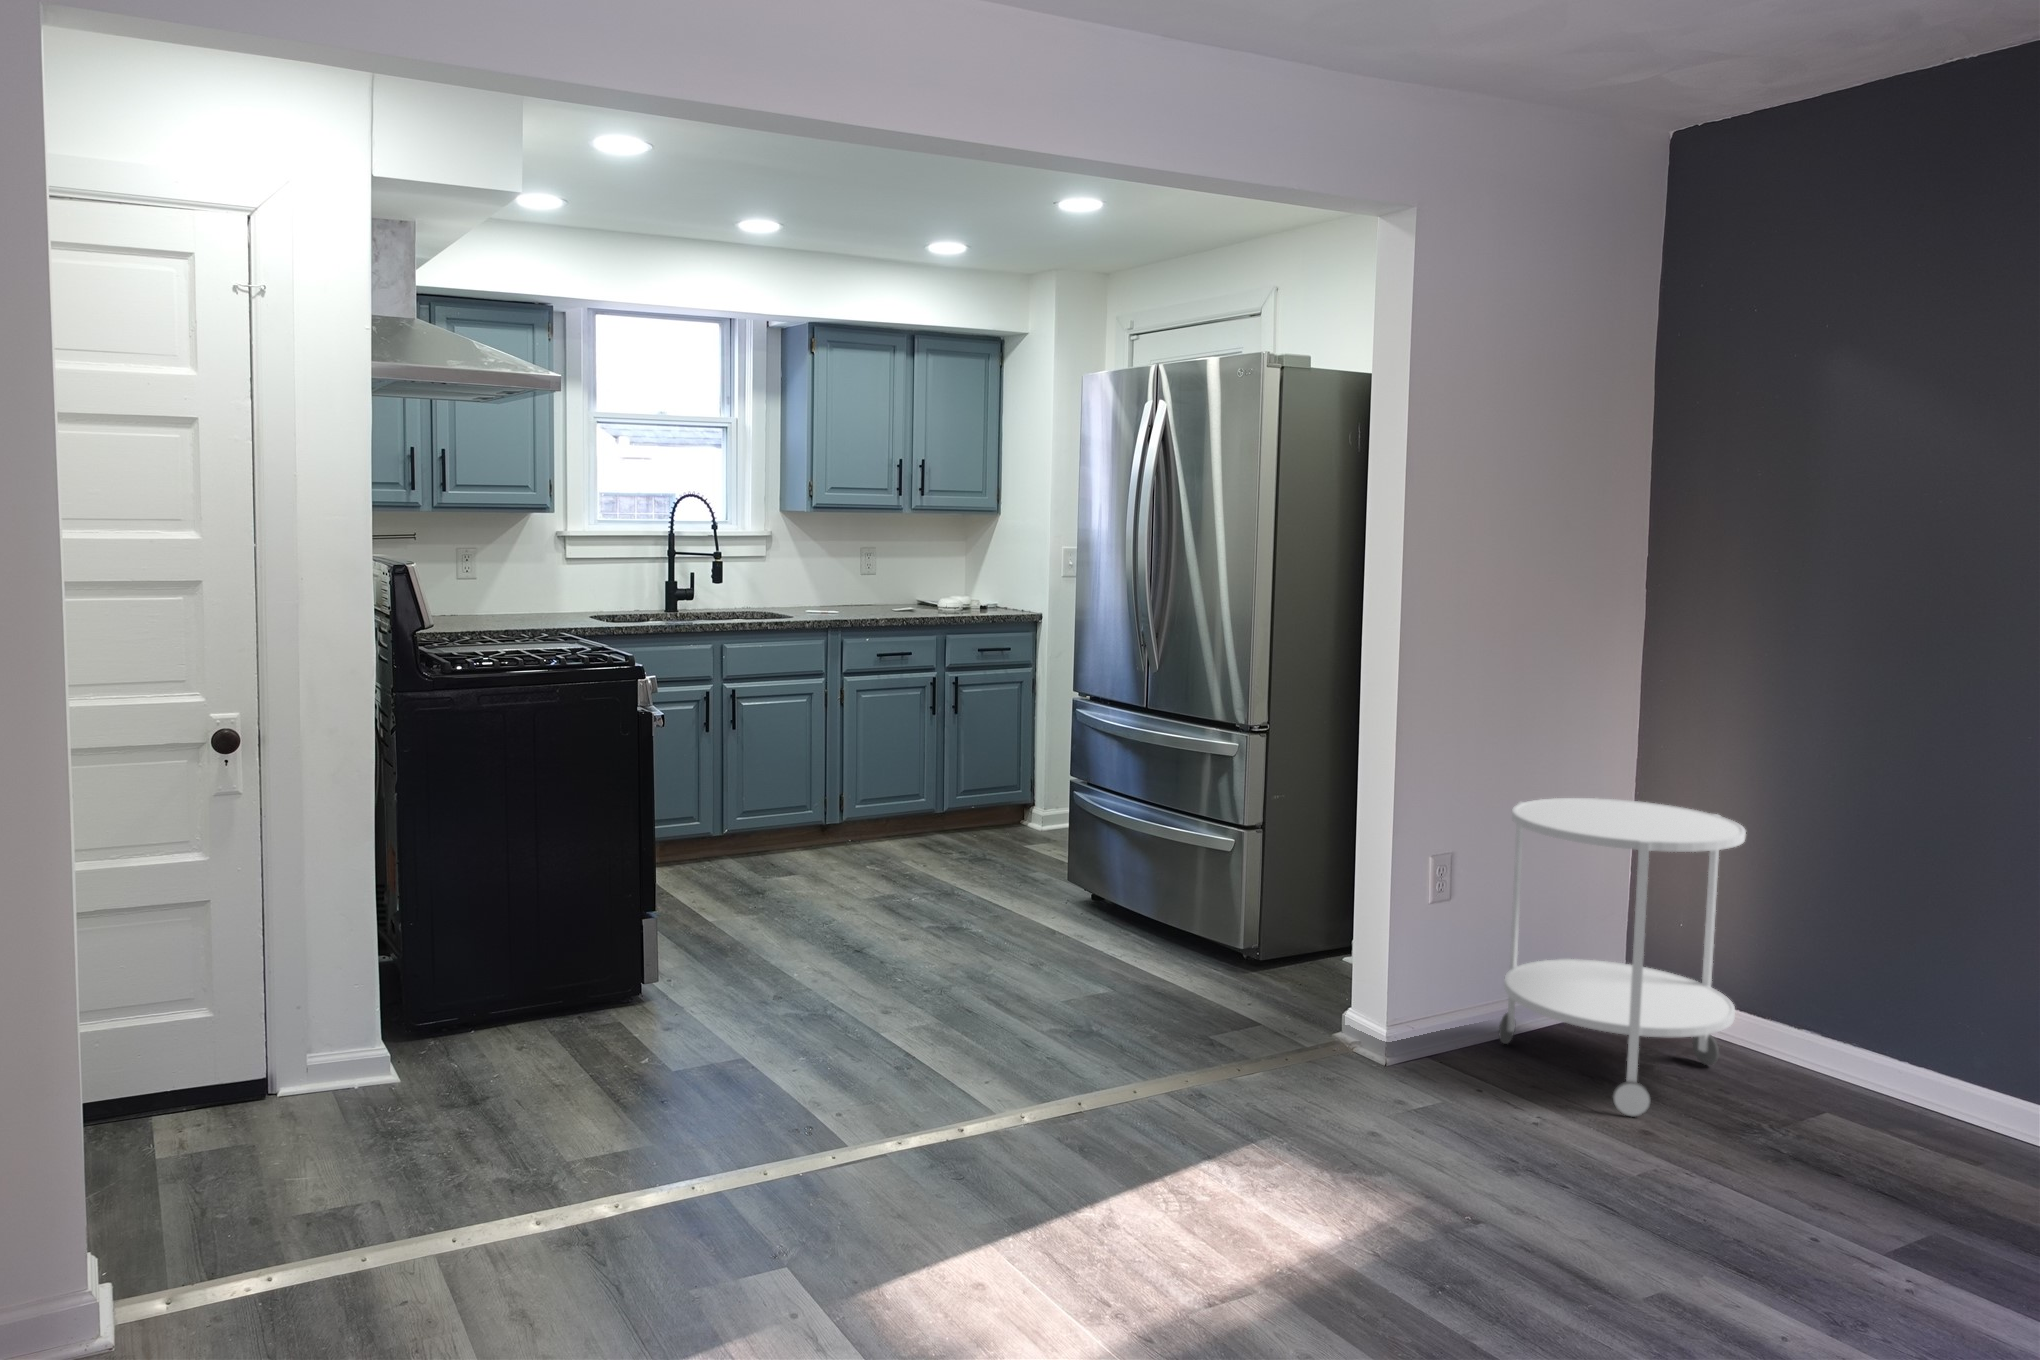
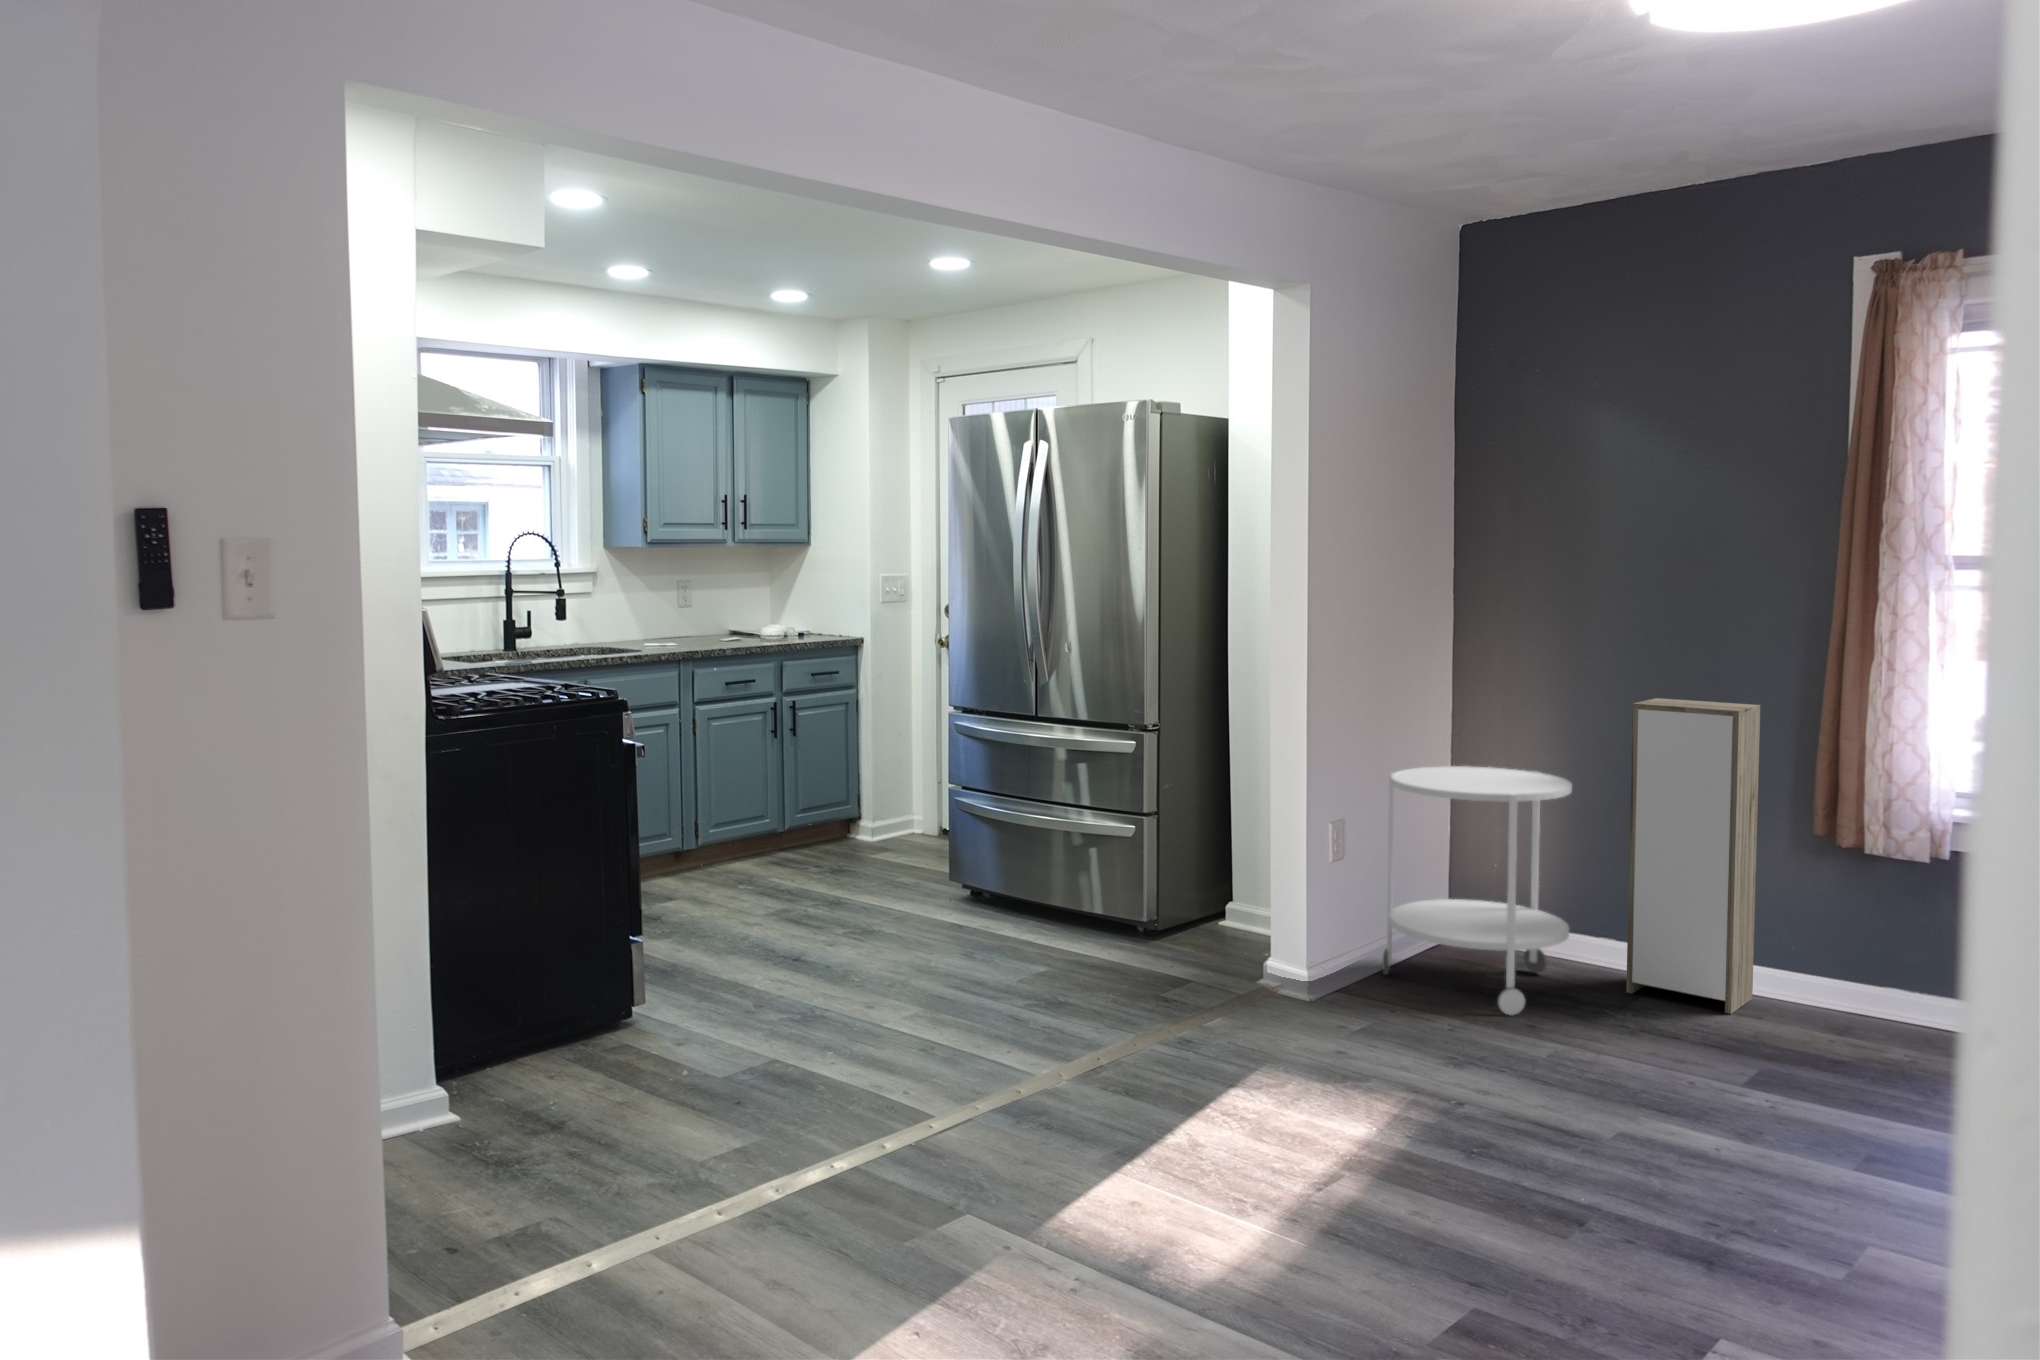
storage cabinet: none [1813,732,2023,1154] -> present [1626,698,1760,1014]

